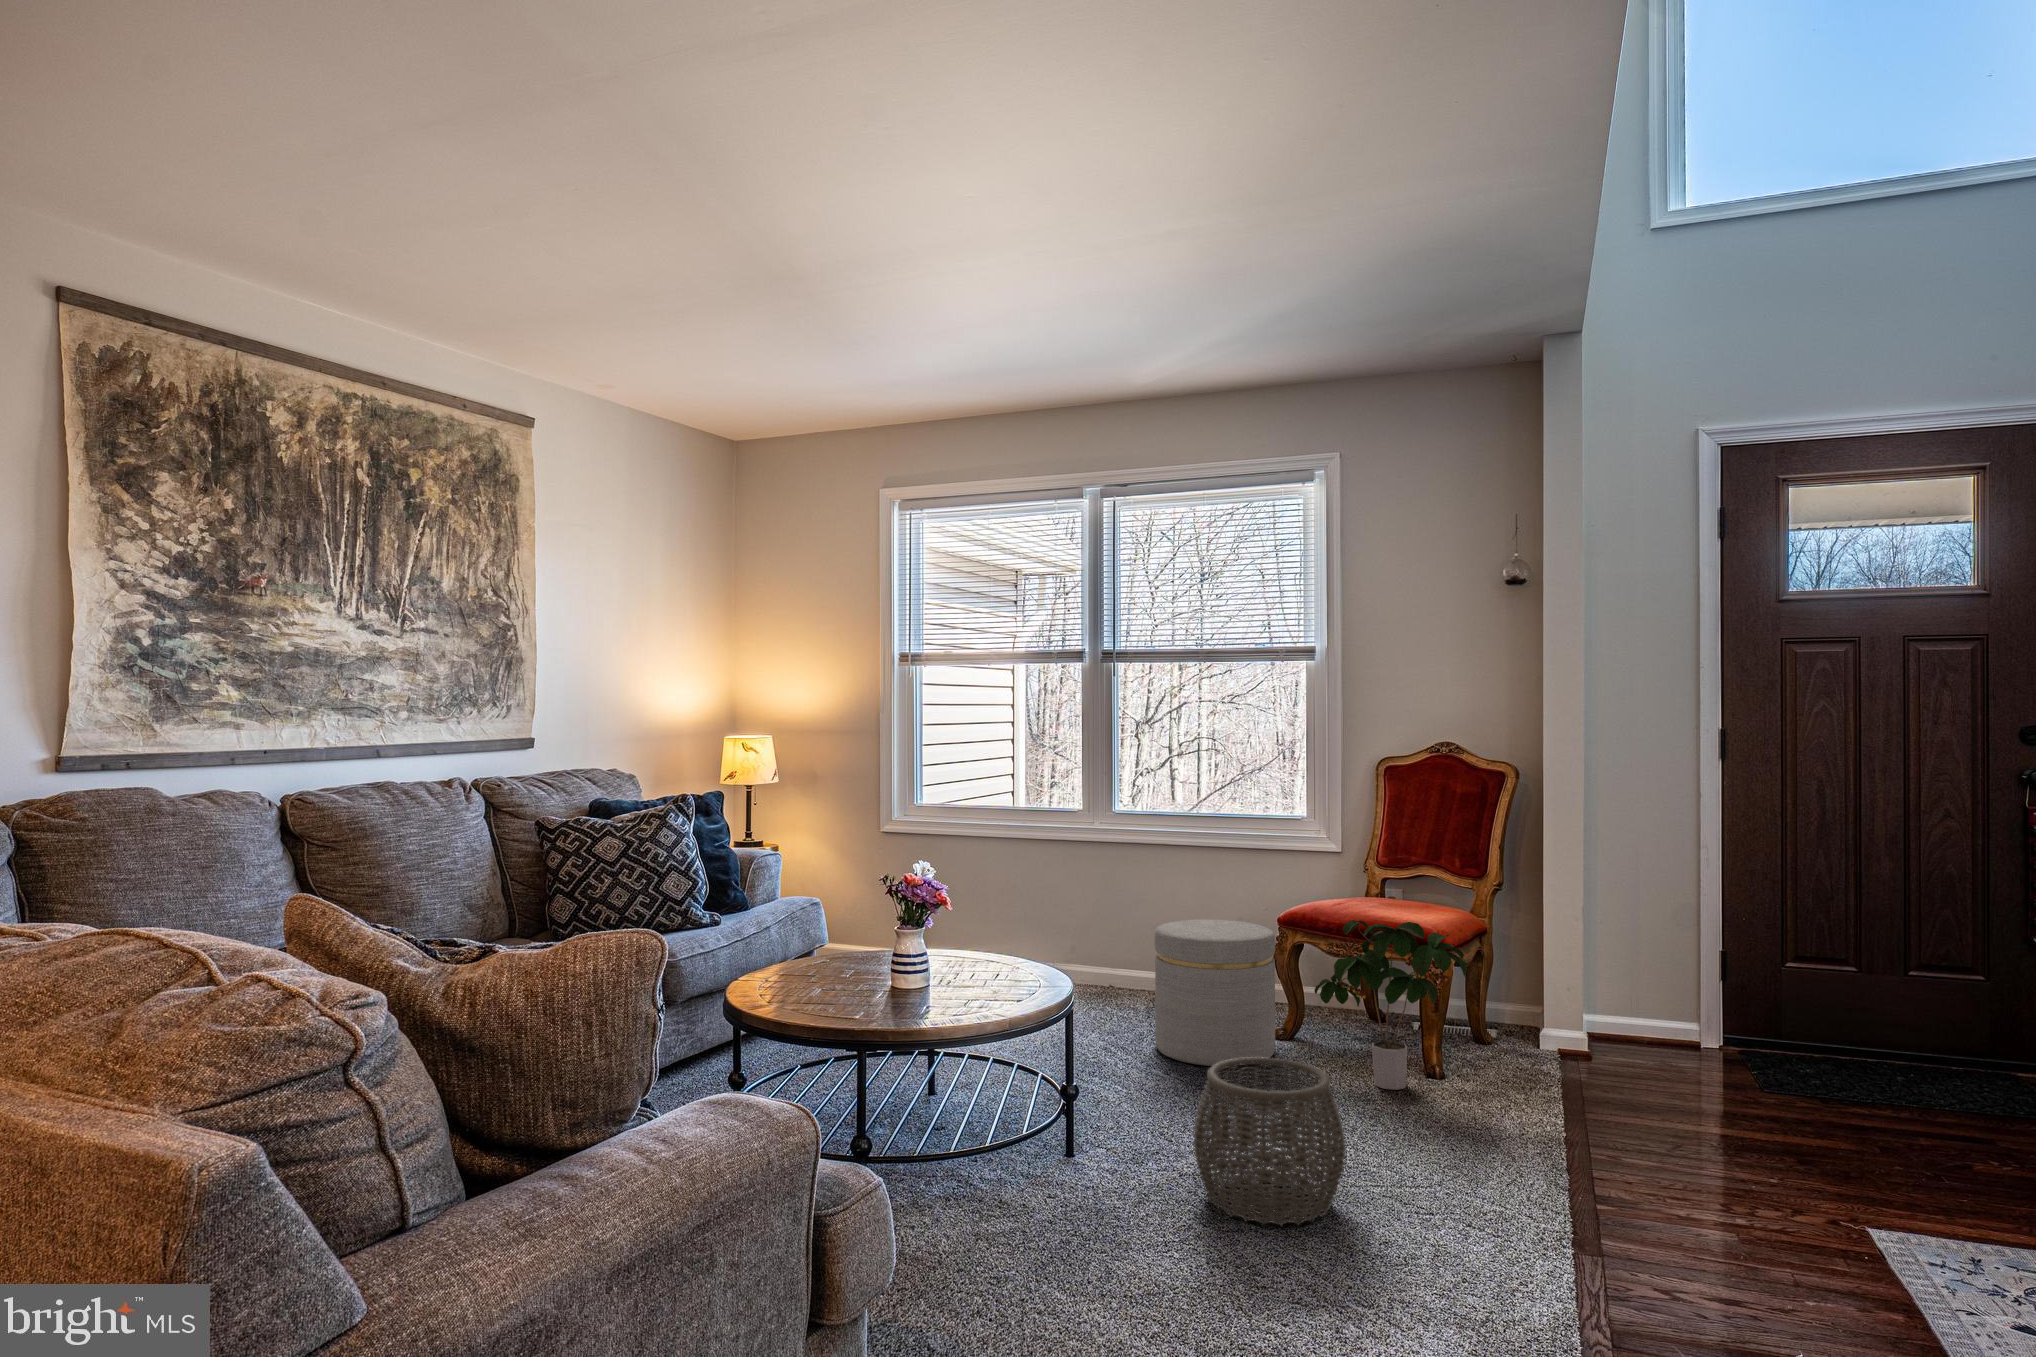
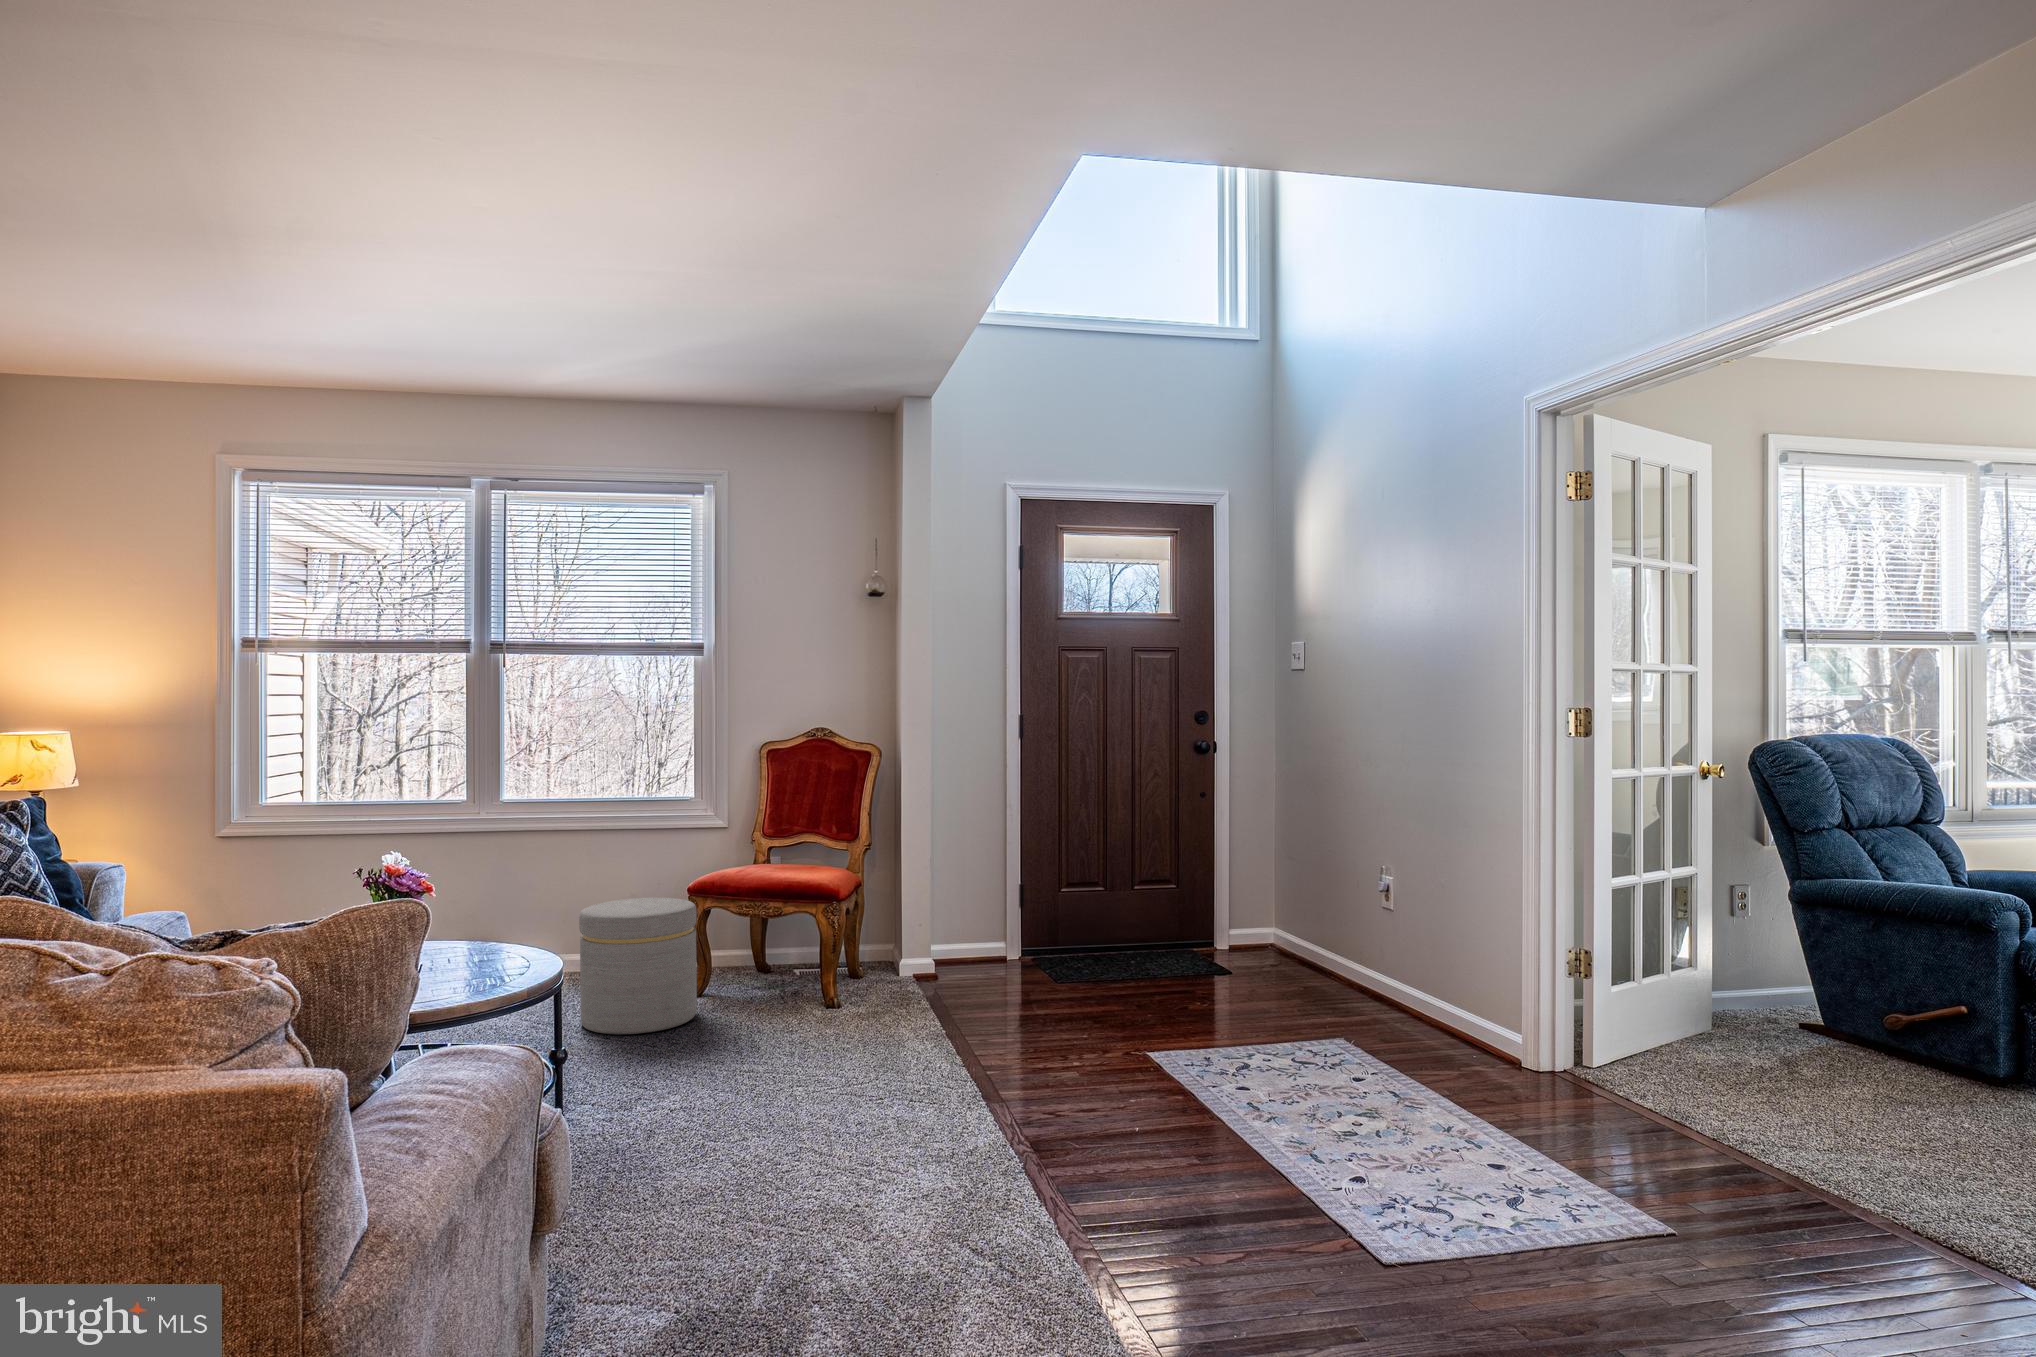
potted plant: present [1314,919,1467,1090] -> none [737,879,866,1024]
woven basket: present [1193,1058,1346,1226] -> none [687,1002,819,1142]

